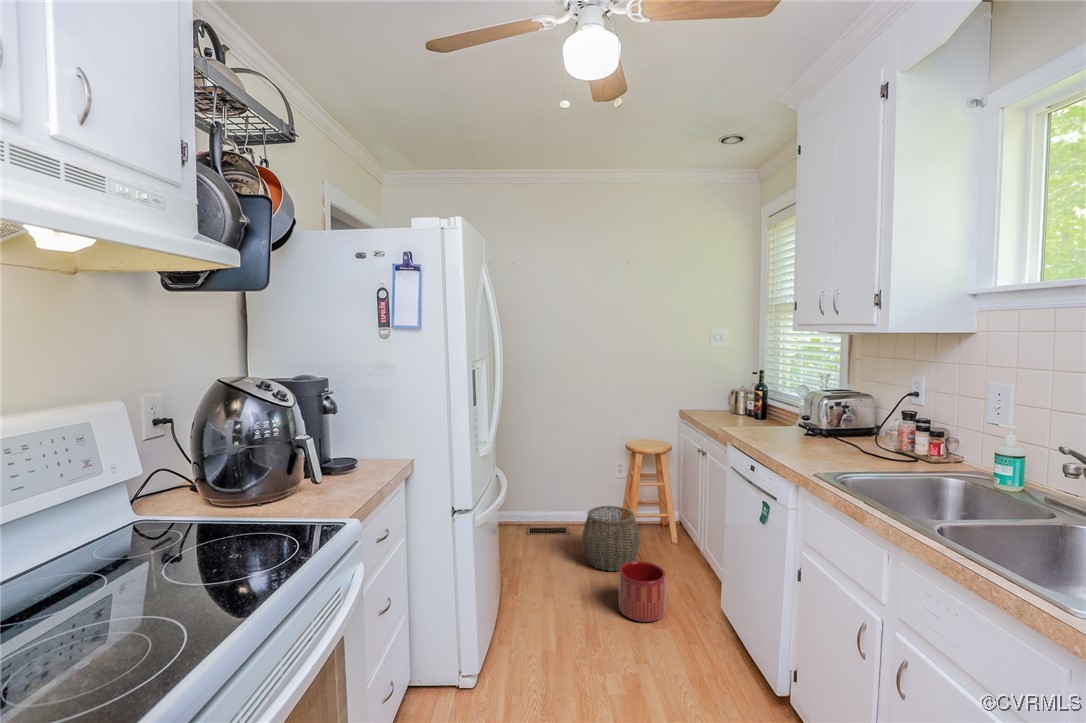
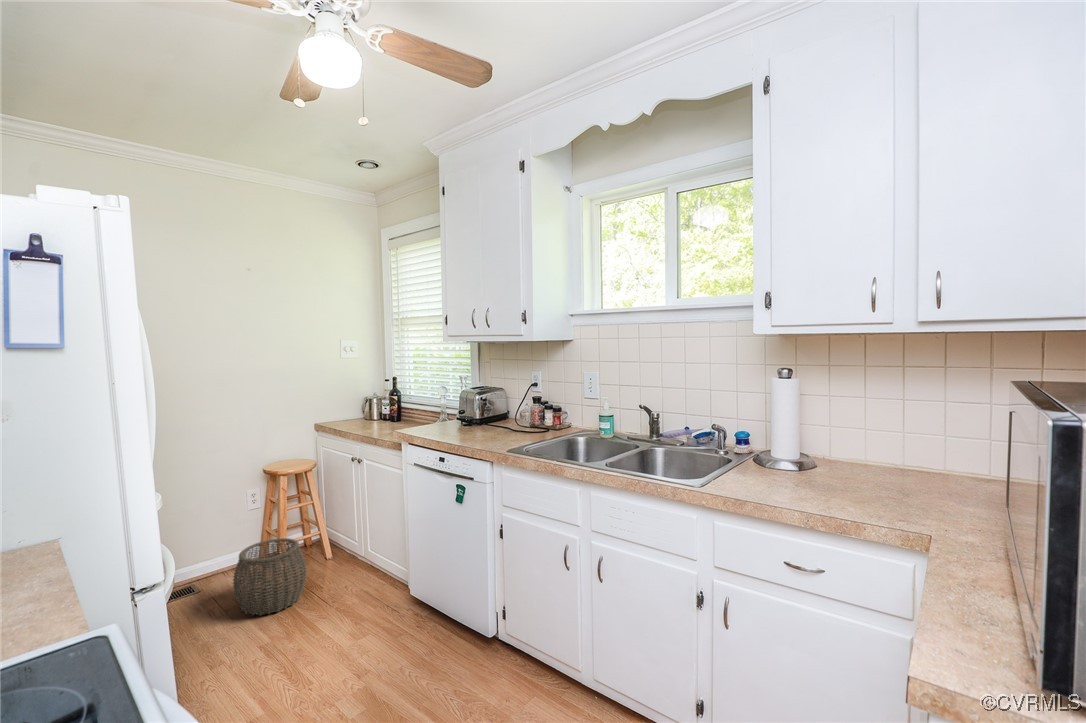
planter: present [619,561,666,622] -> none [310,580,363,644]

